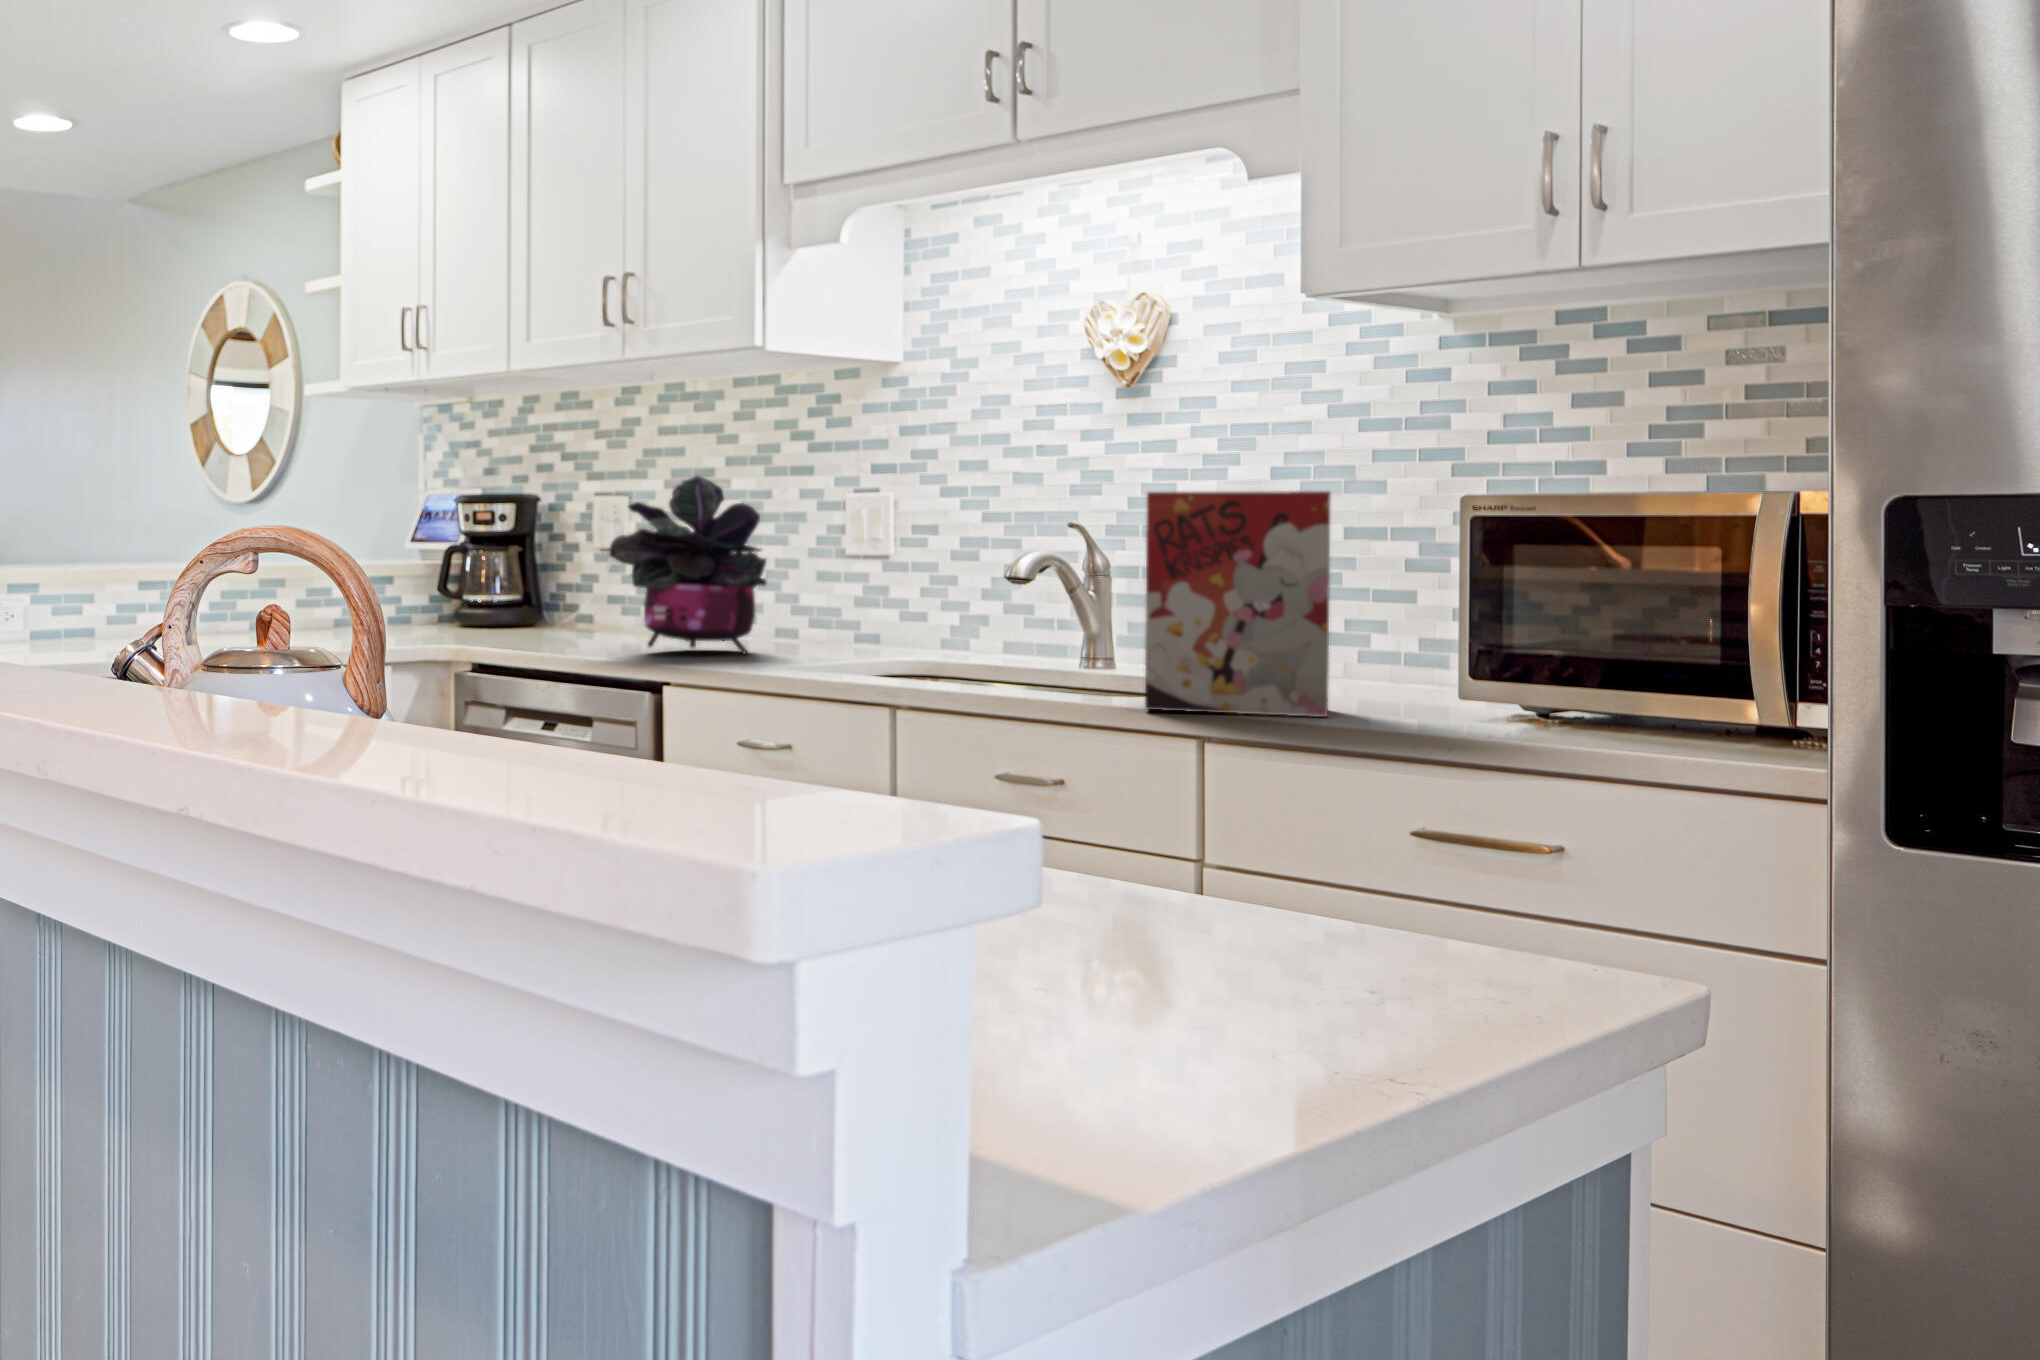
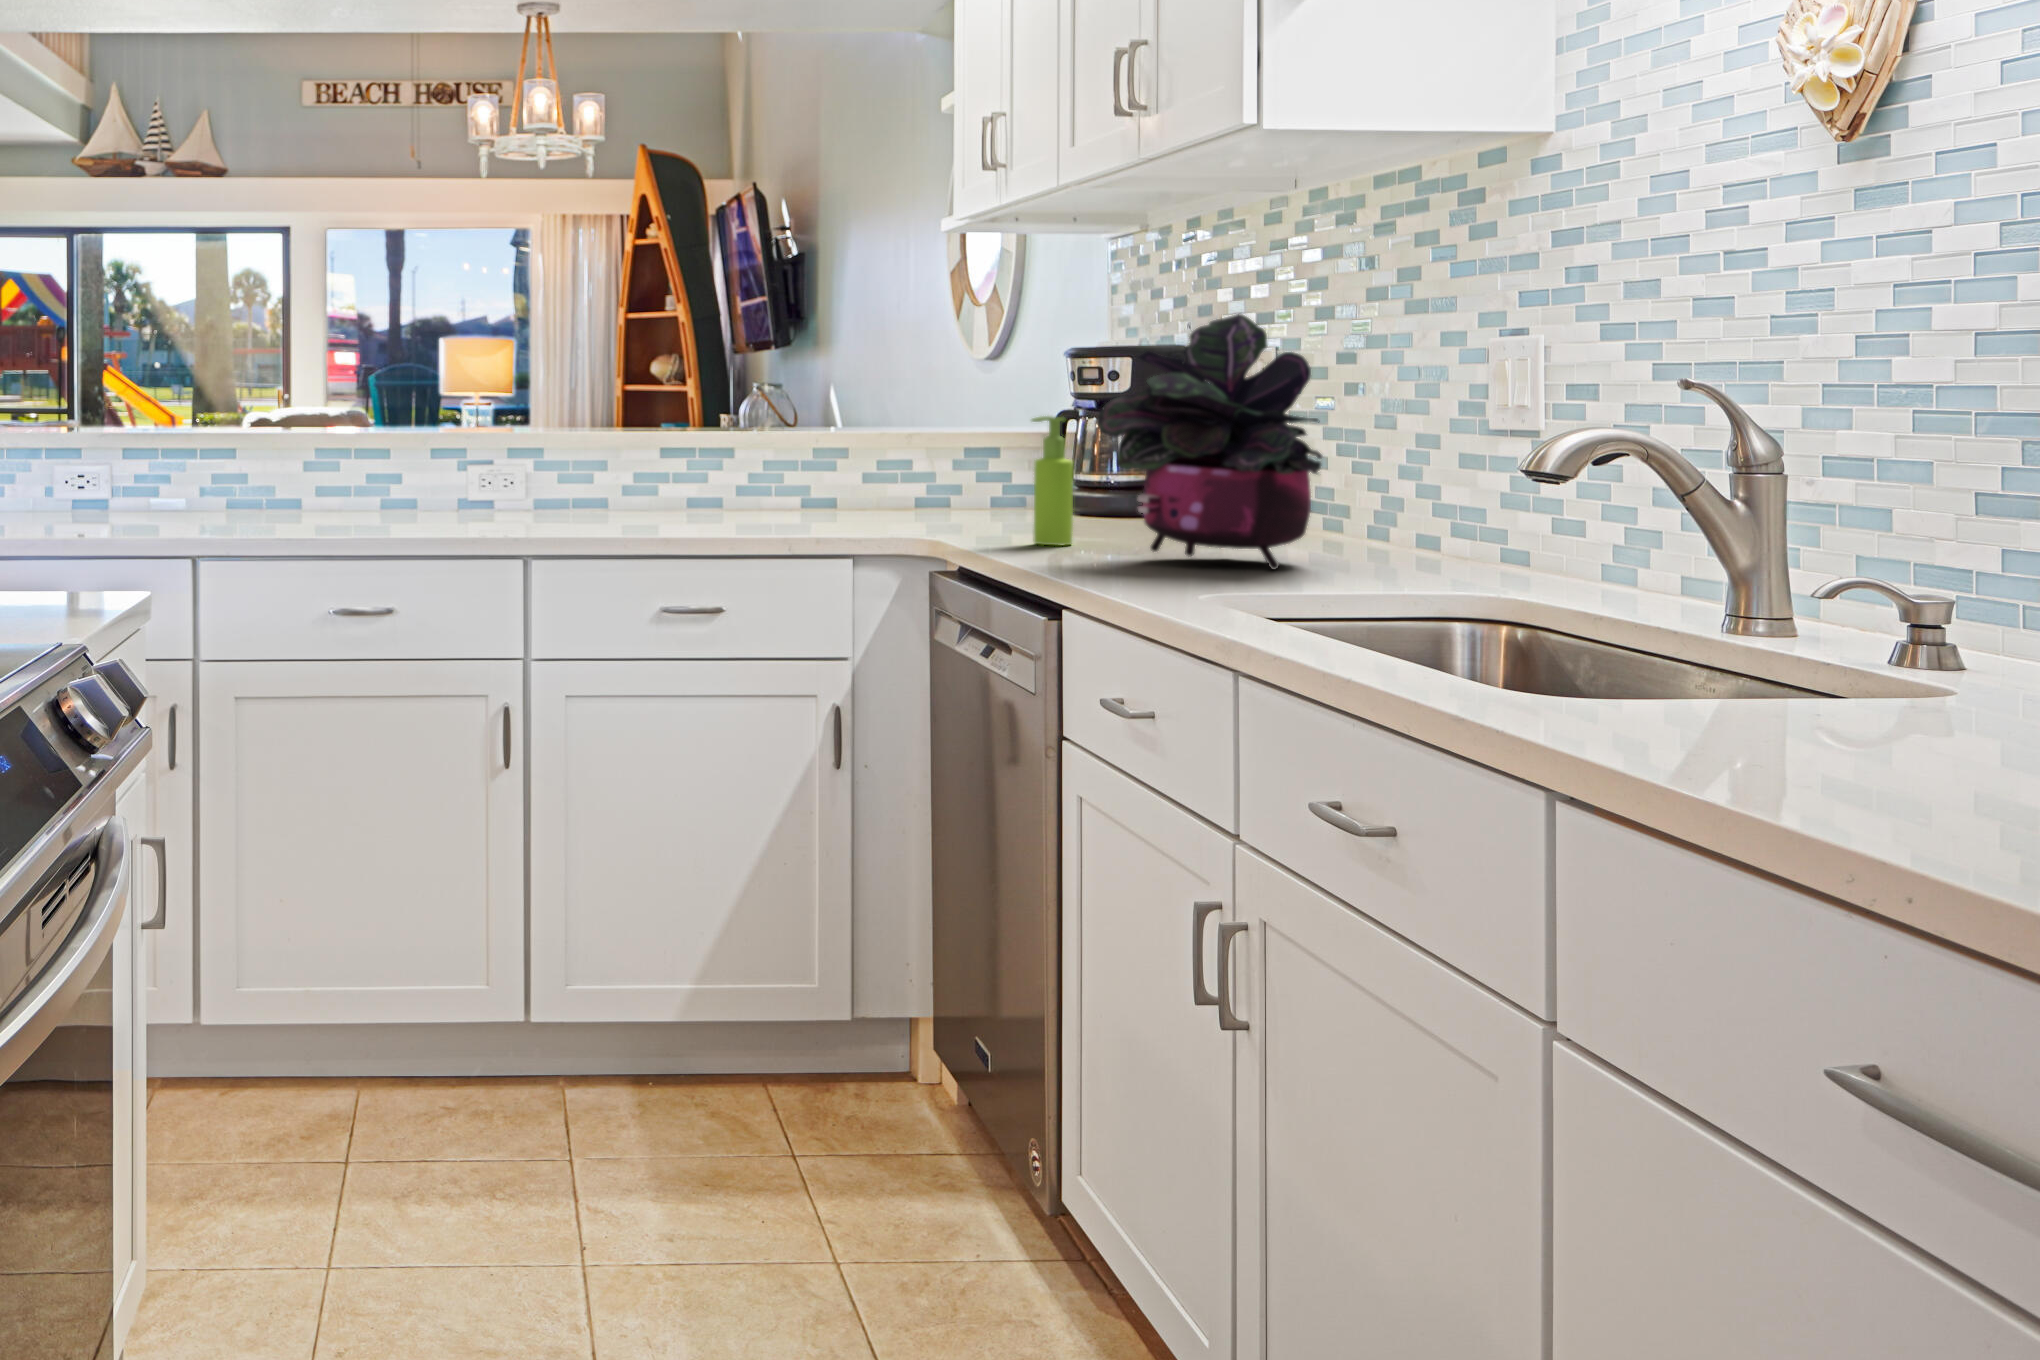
cereal box: present [1145,491,1331,717] -> none [1504,304,1937,777]
soap dispenser: none [529,551,557,649] -> present [1032,416,1073,545]

